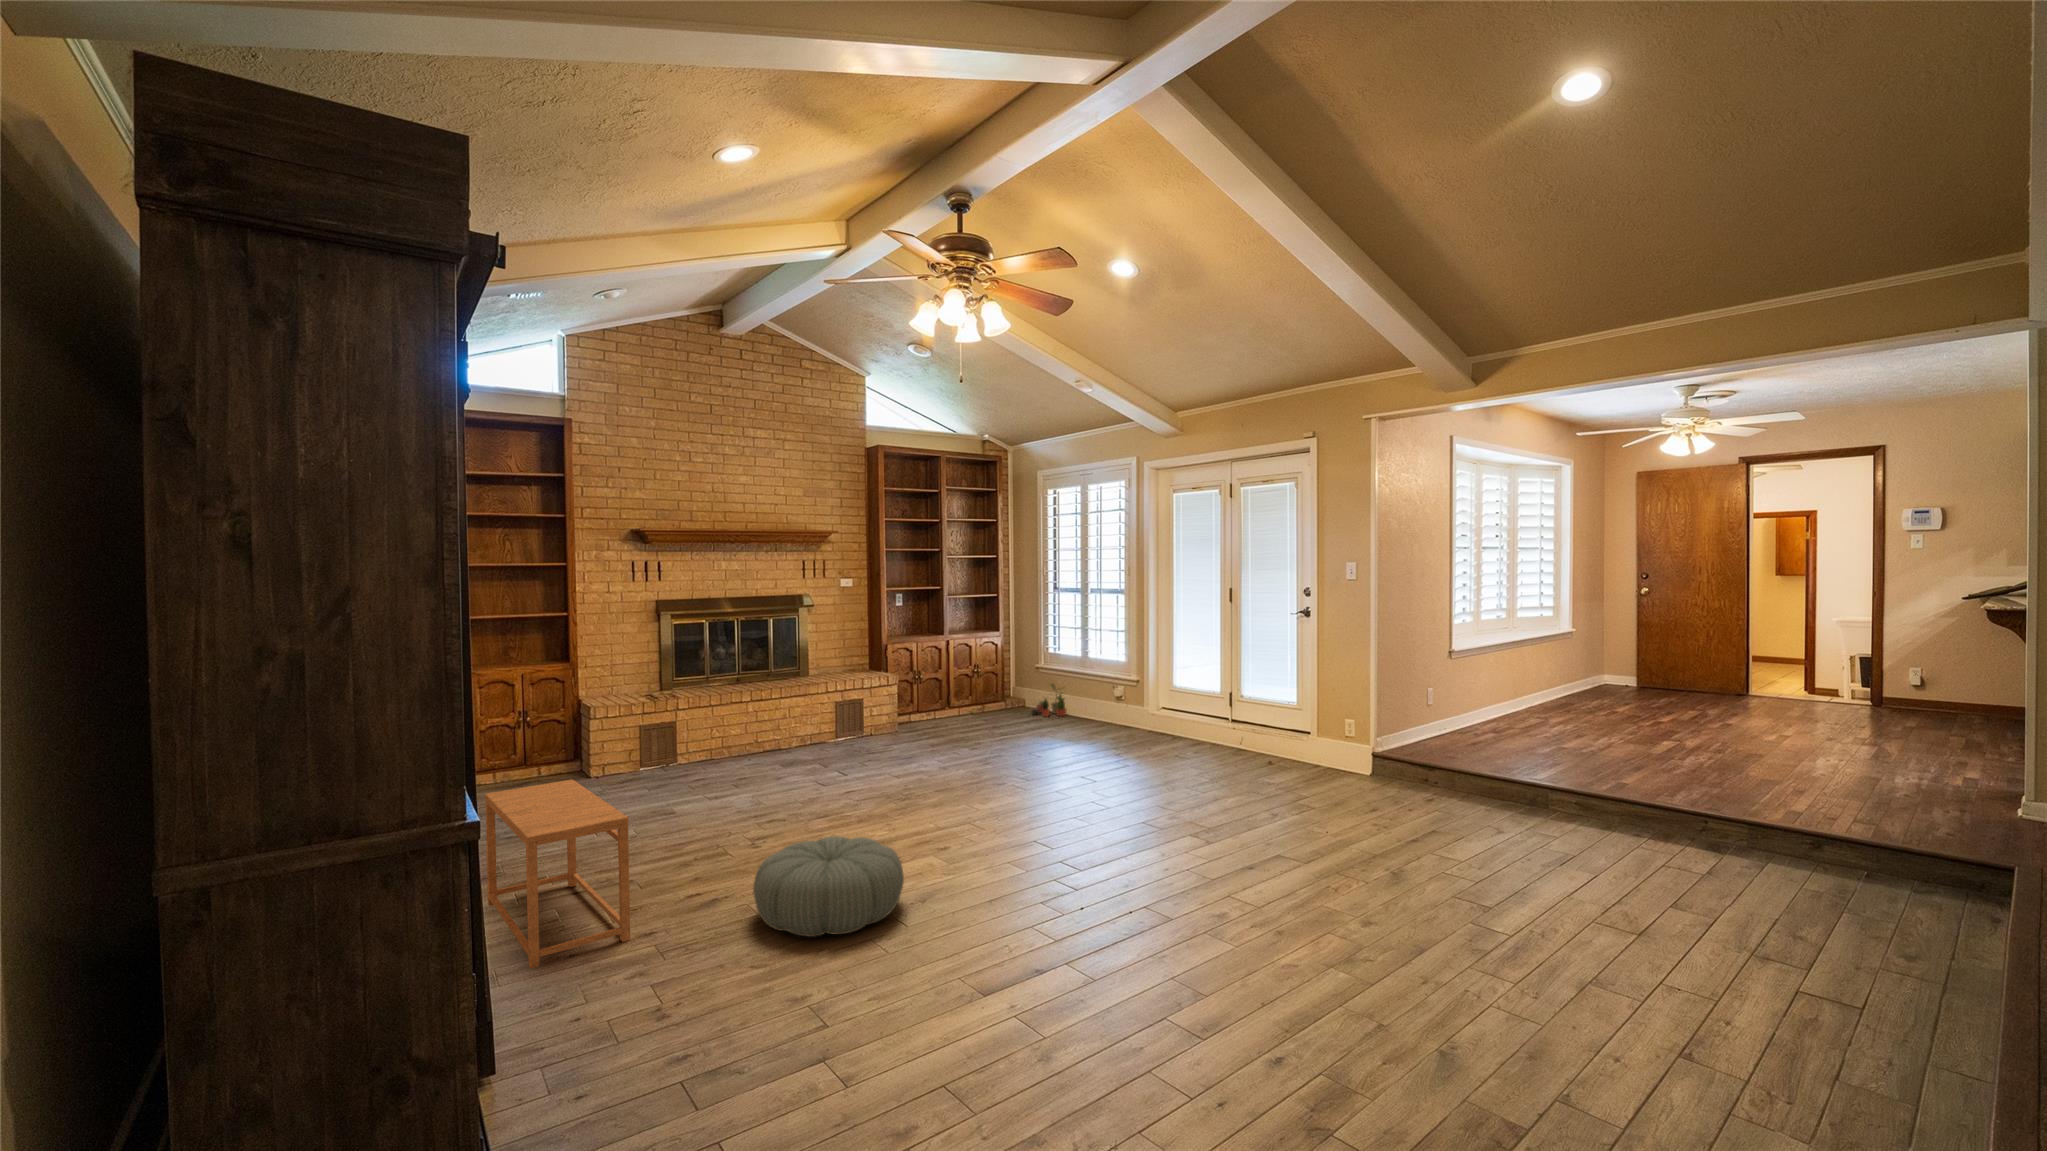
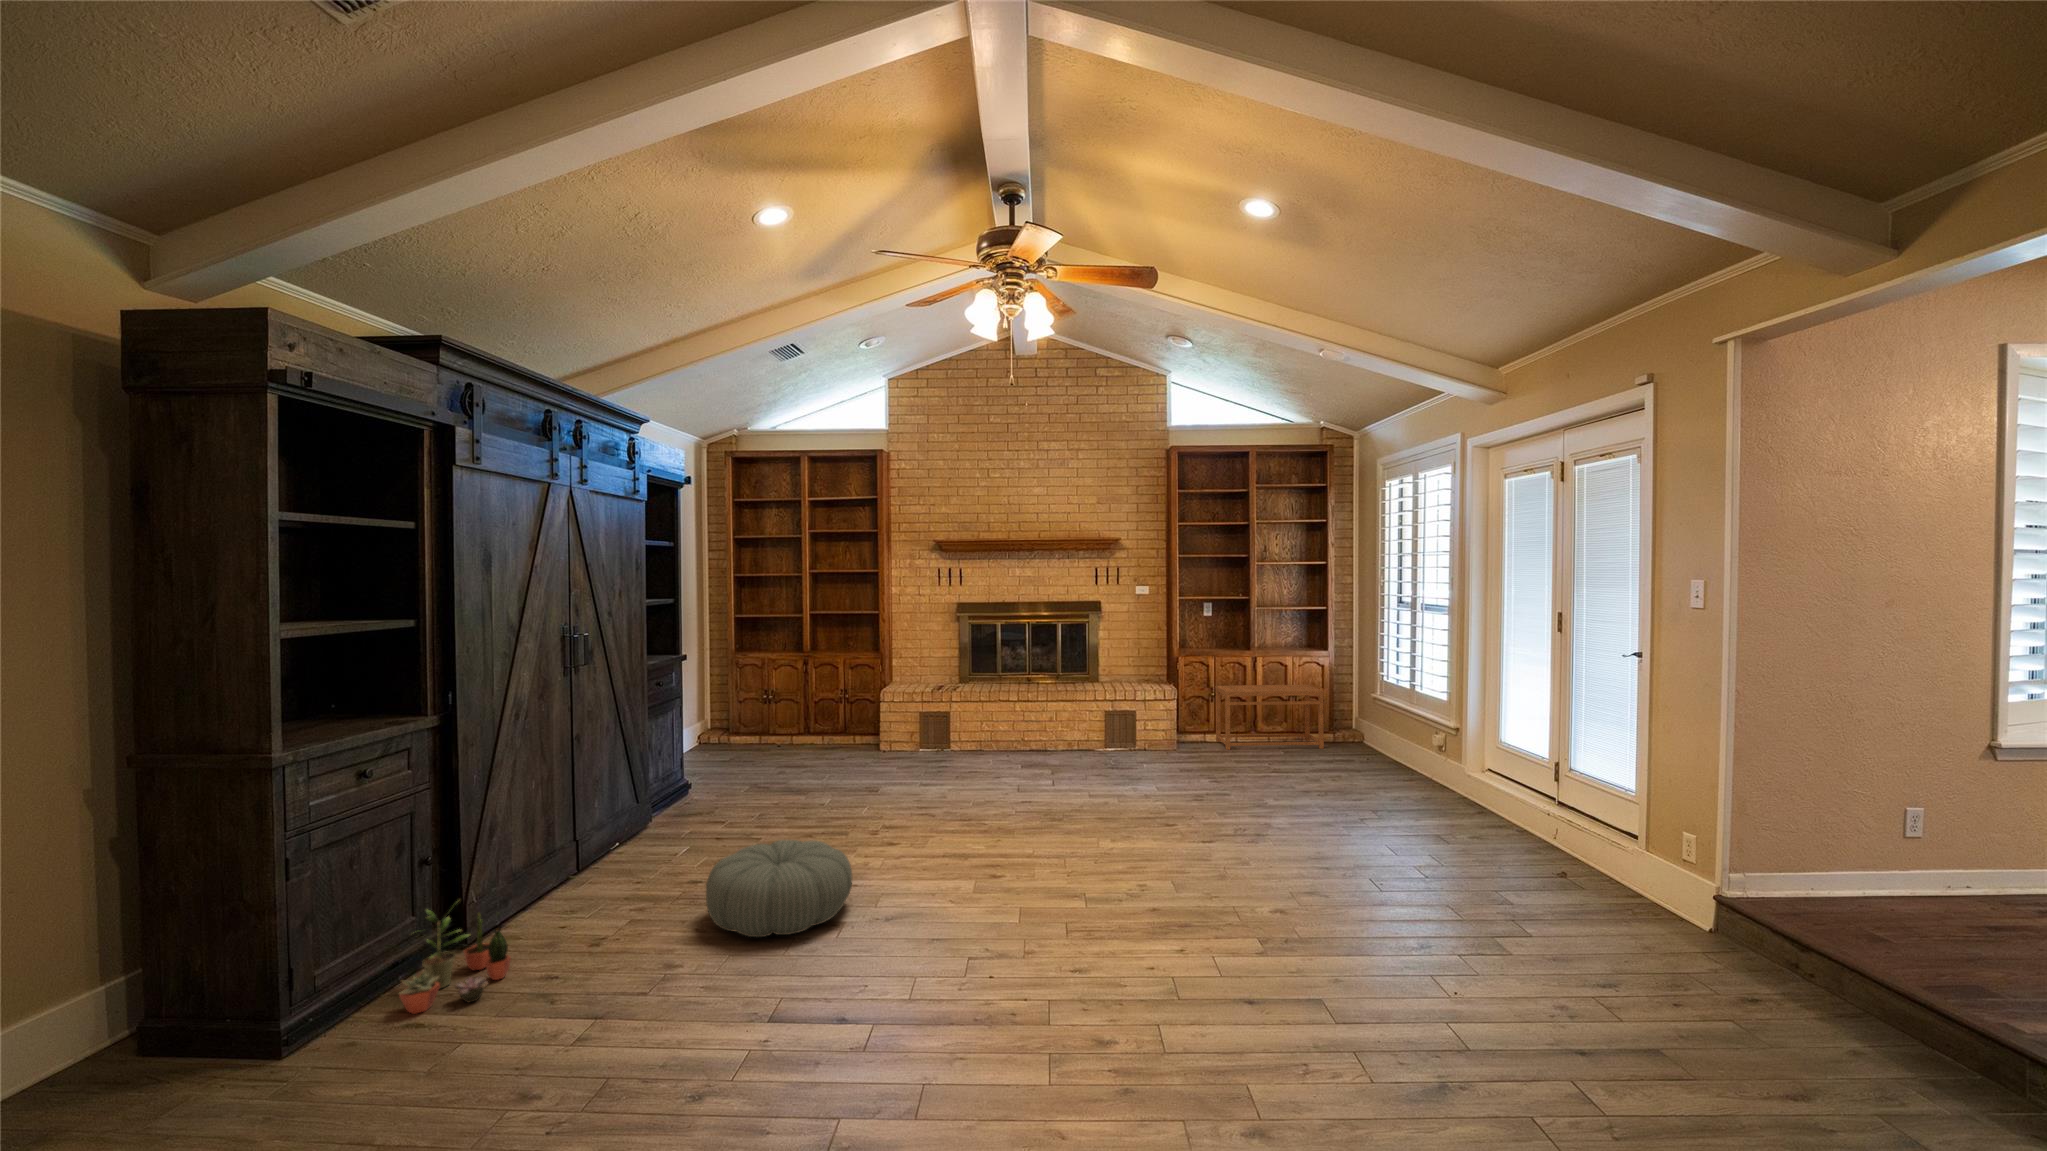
potted plant: present [1031,684,1067,717] -> present [399,906,511,1014]
side table: present [485,780,630,968] -> present [1215,685,1324,750]

